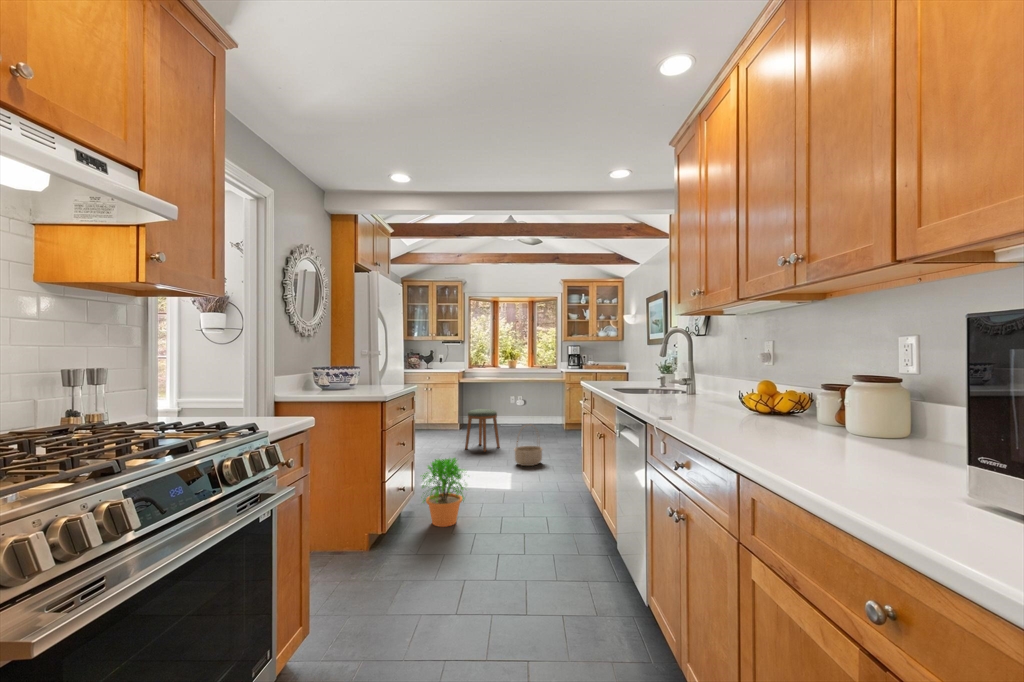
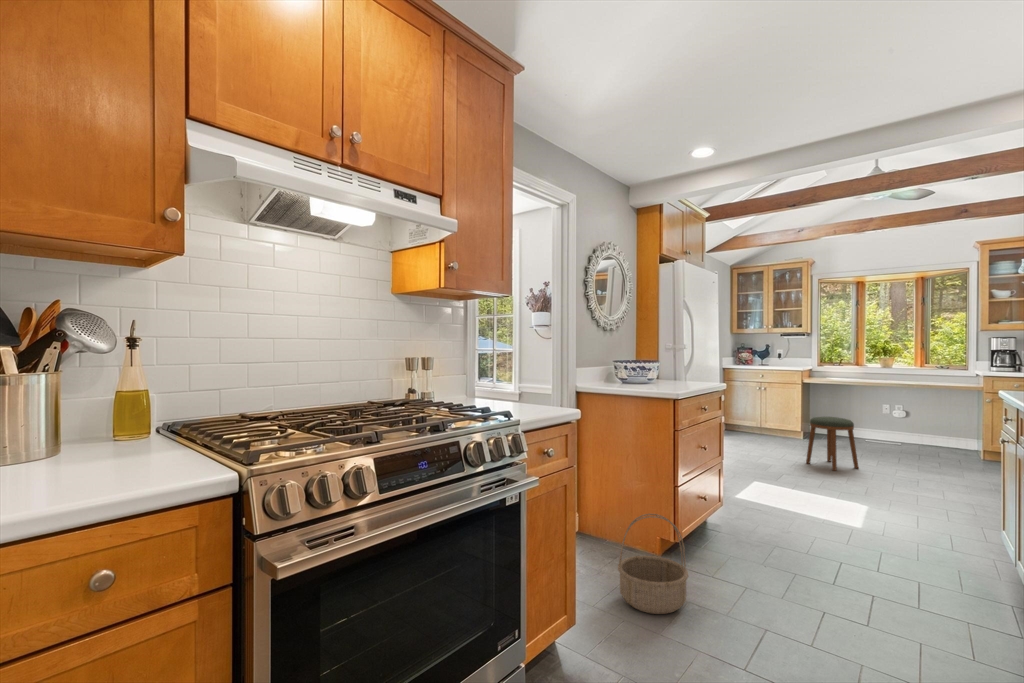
basket: present [514,425,543,466] -> present [618,514,689,614]
potted plant: present [422,458,464,527] -> none [721,470,794,554]

